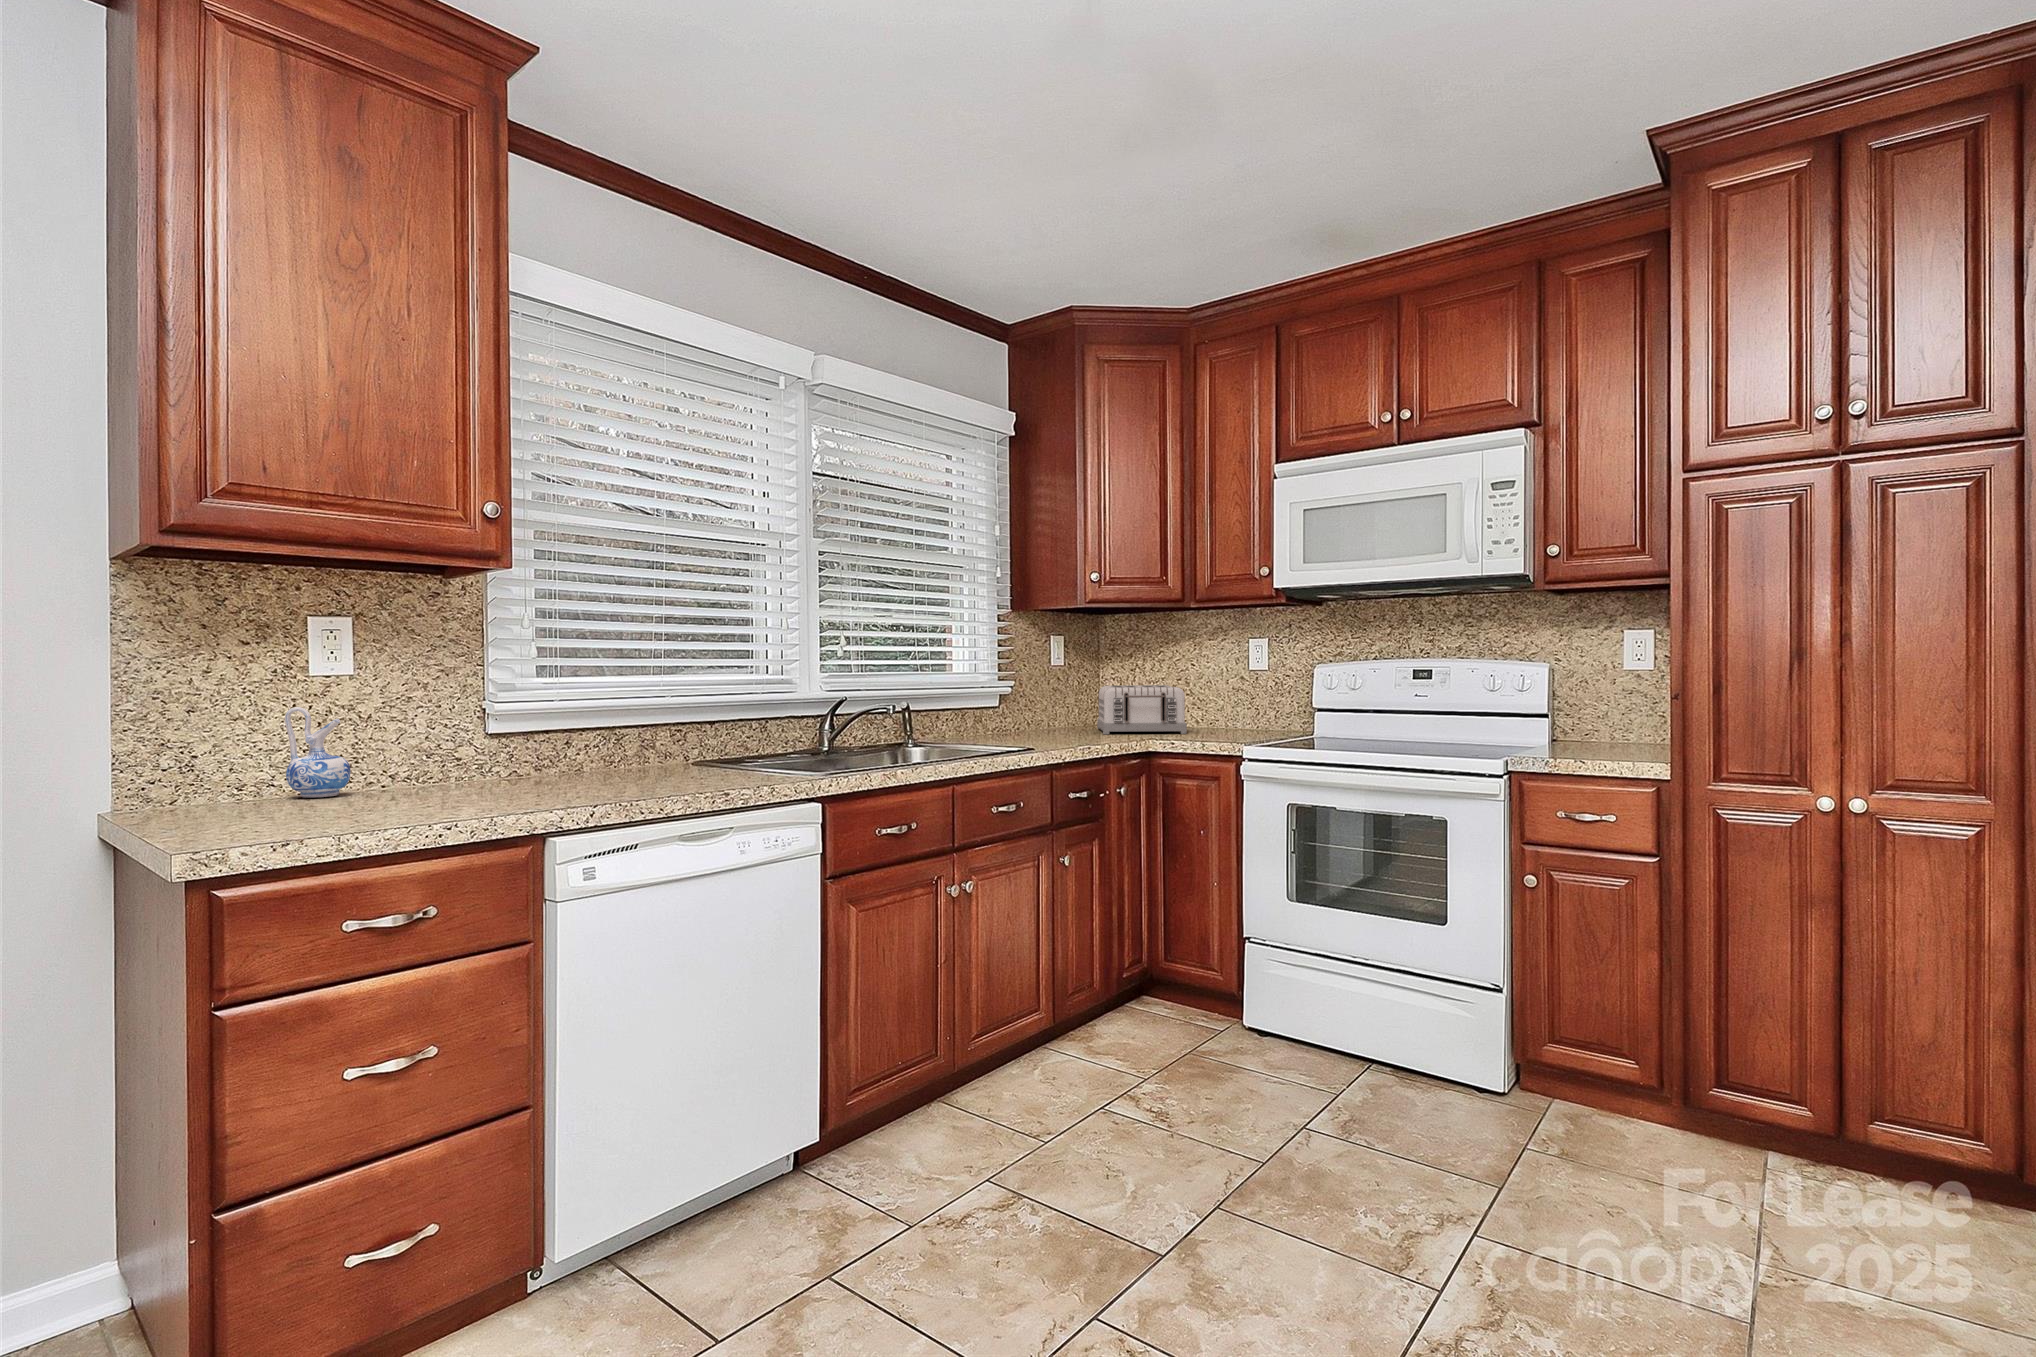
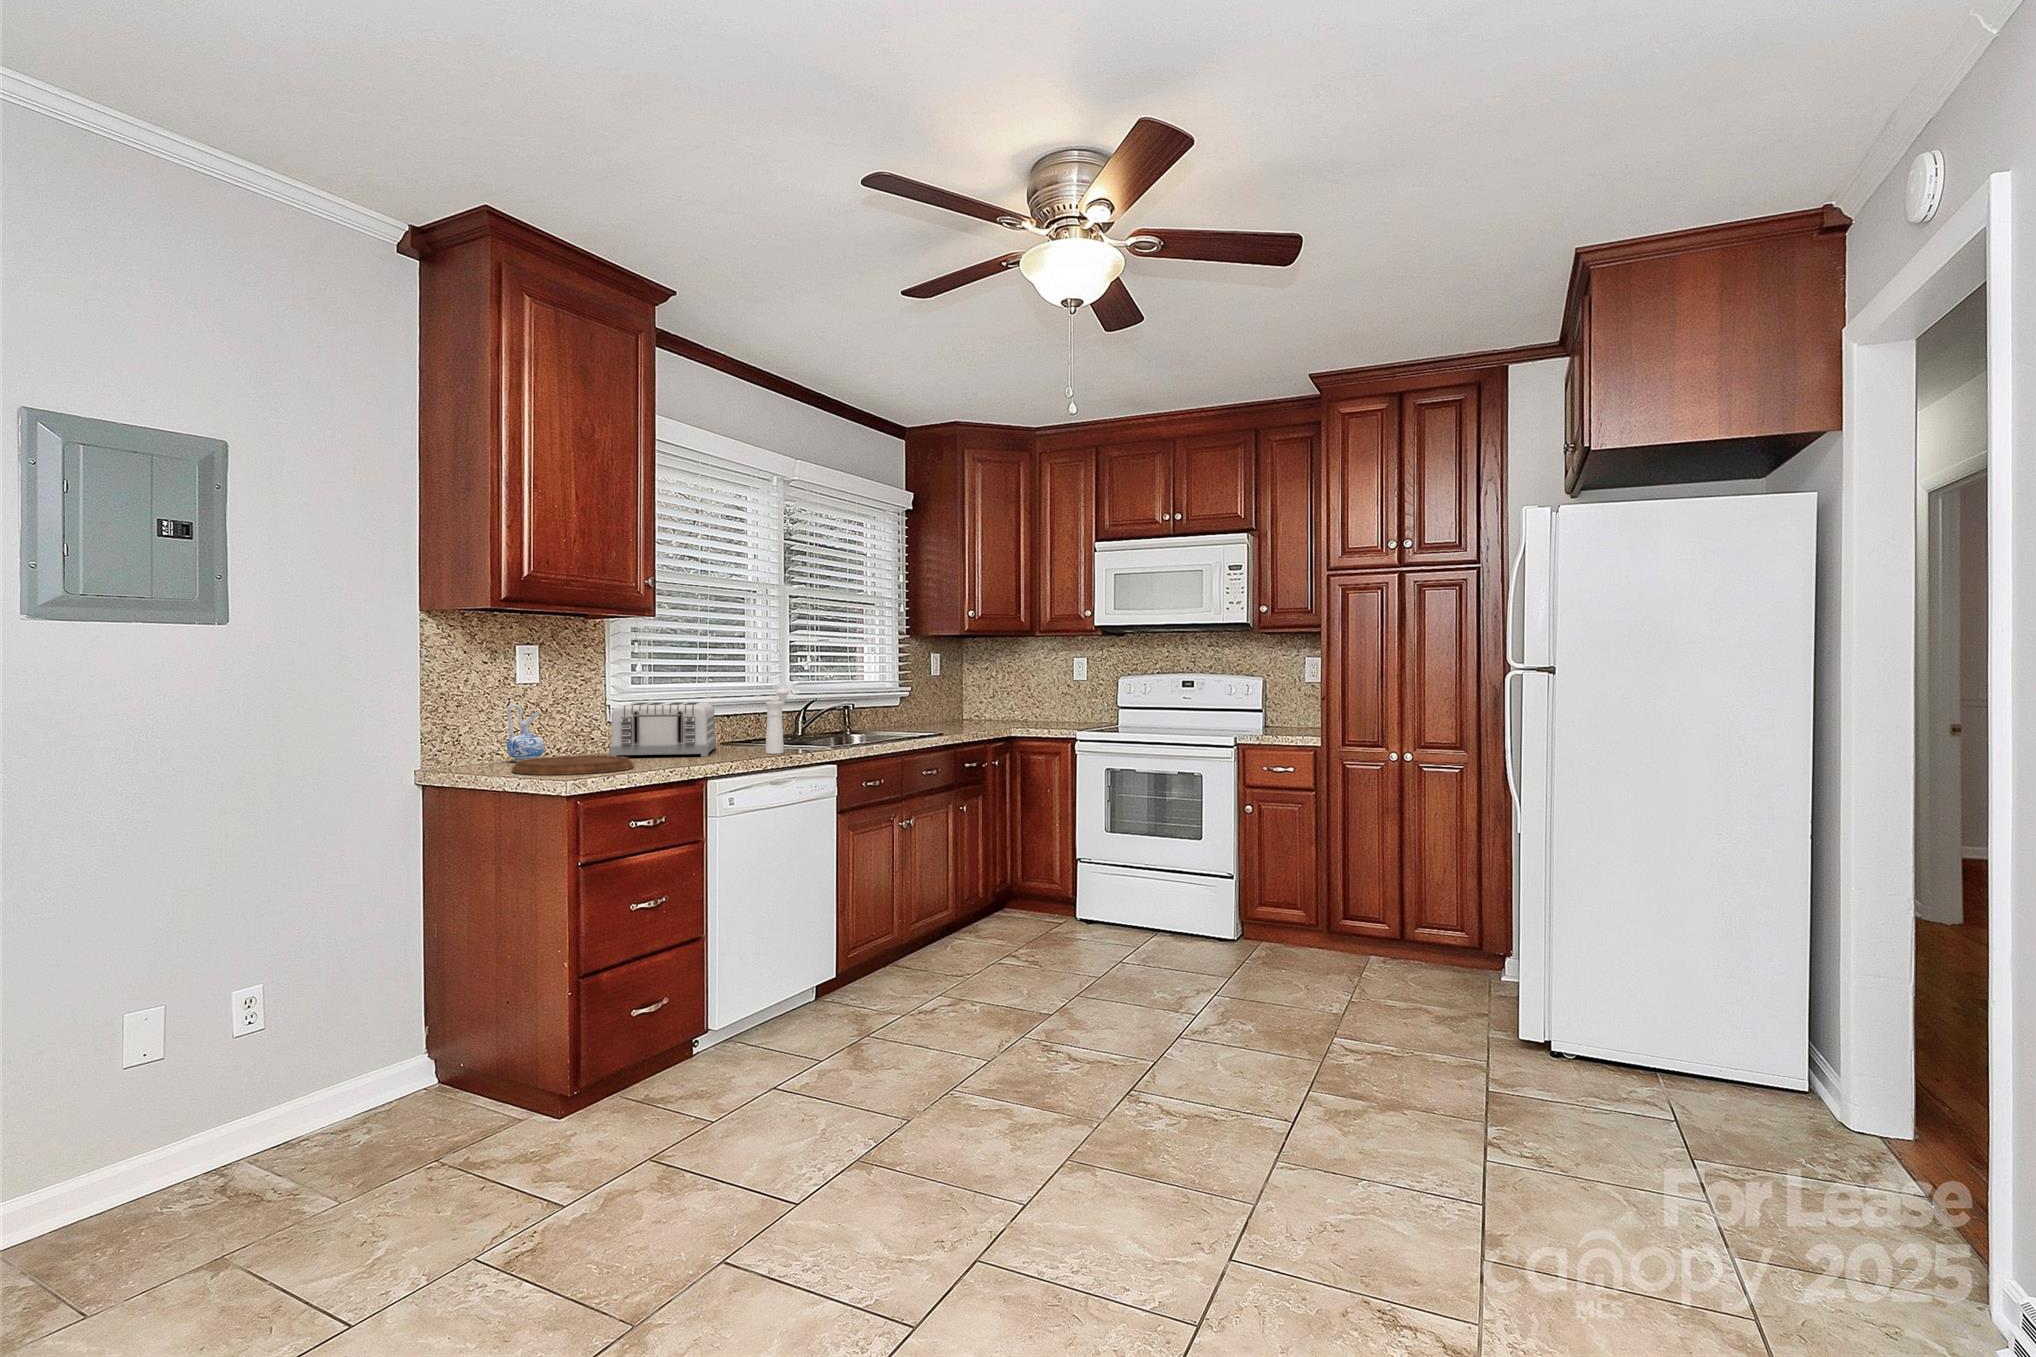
pepper mill: none [700,682,751,787] -> present [766,689,789,754]
toaster: present [1097,685,1187,734] -> present [609,702,716,757]
cutting board: none [206,791,429,832] -> present [512,755,634,775]

